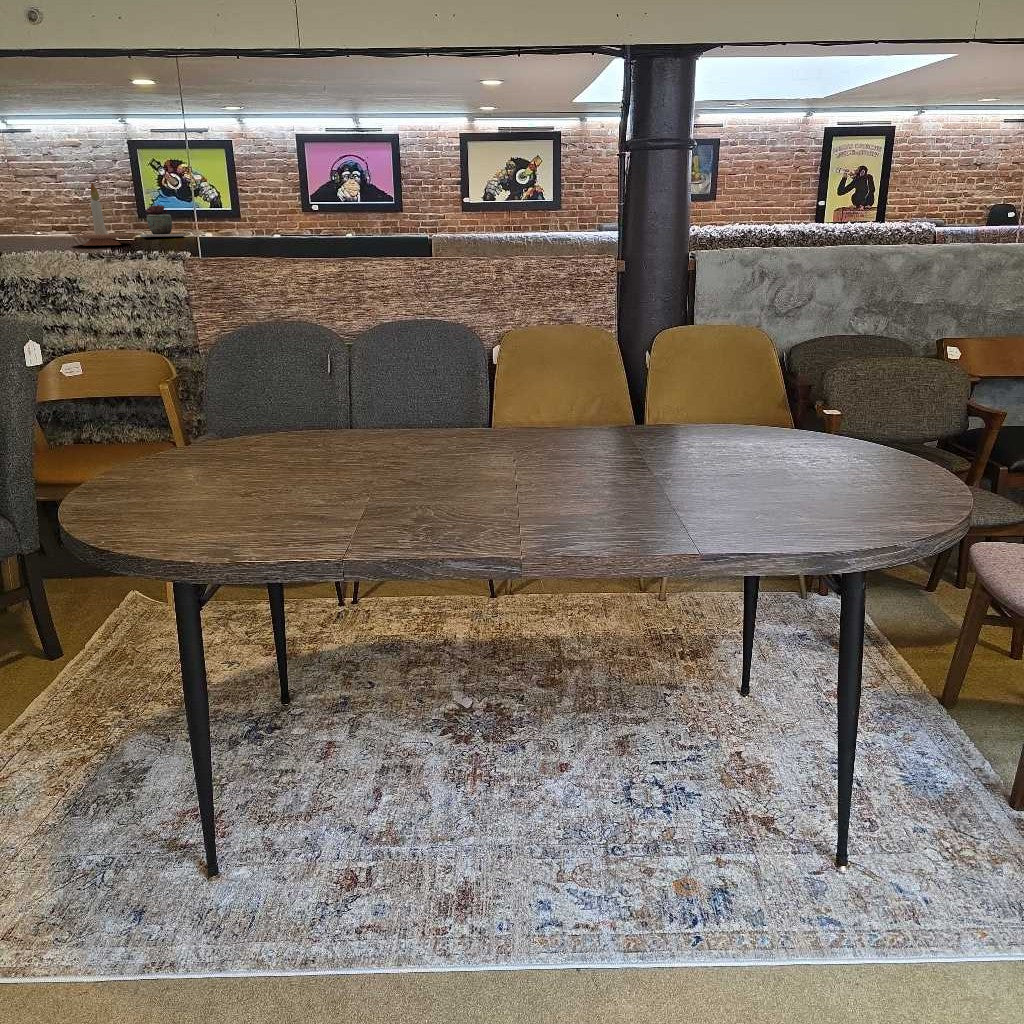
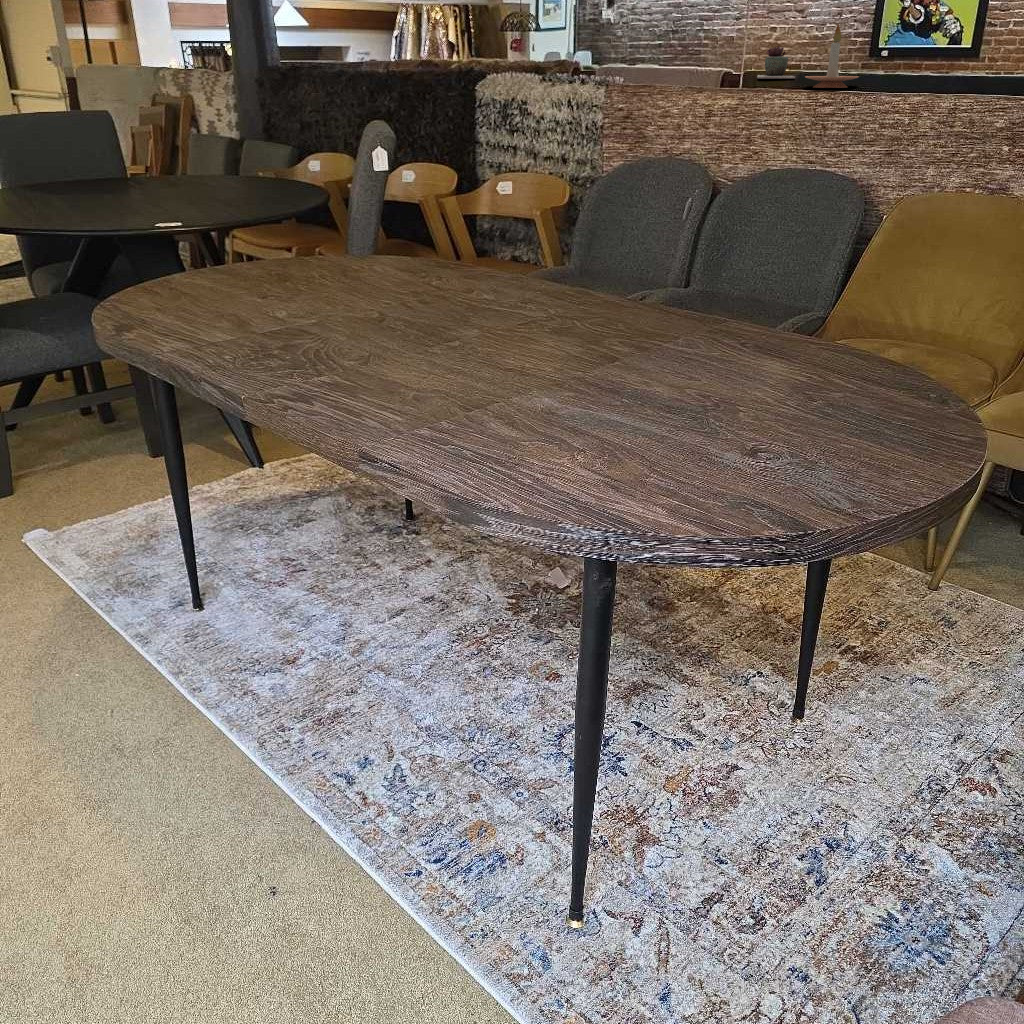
succulent plant: present [140,205,186,237] -> present [757,46,795,79]

